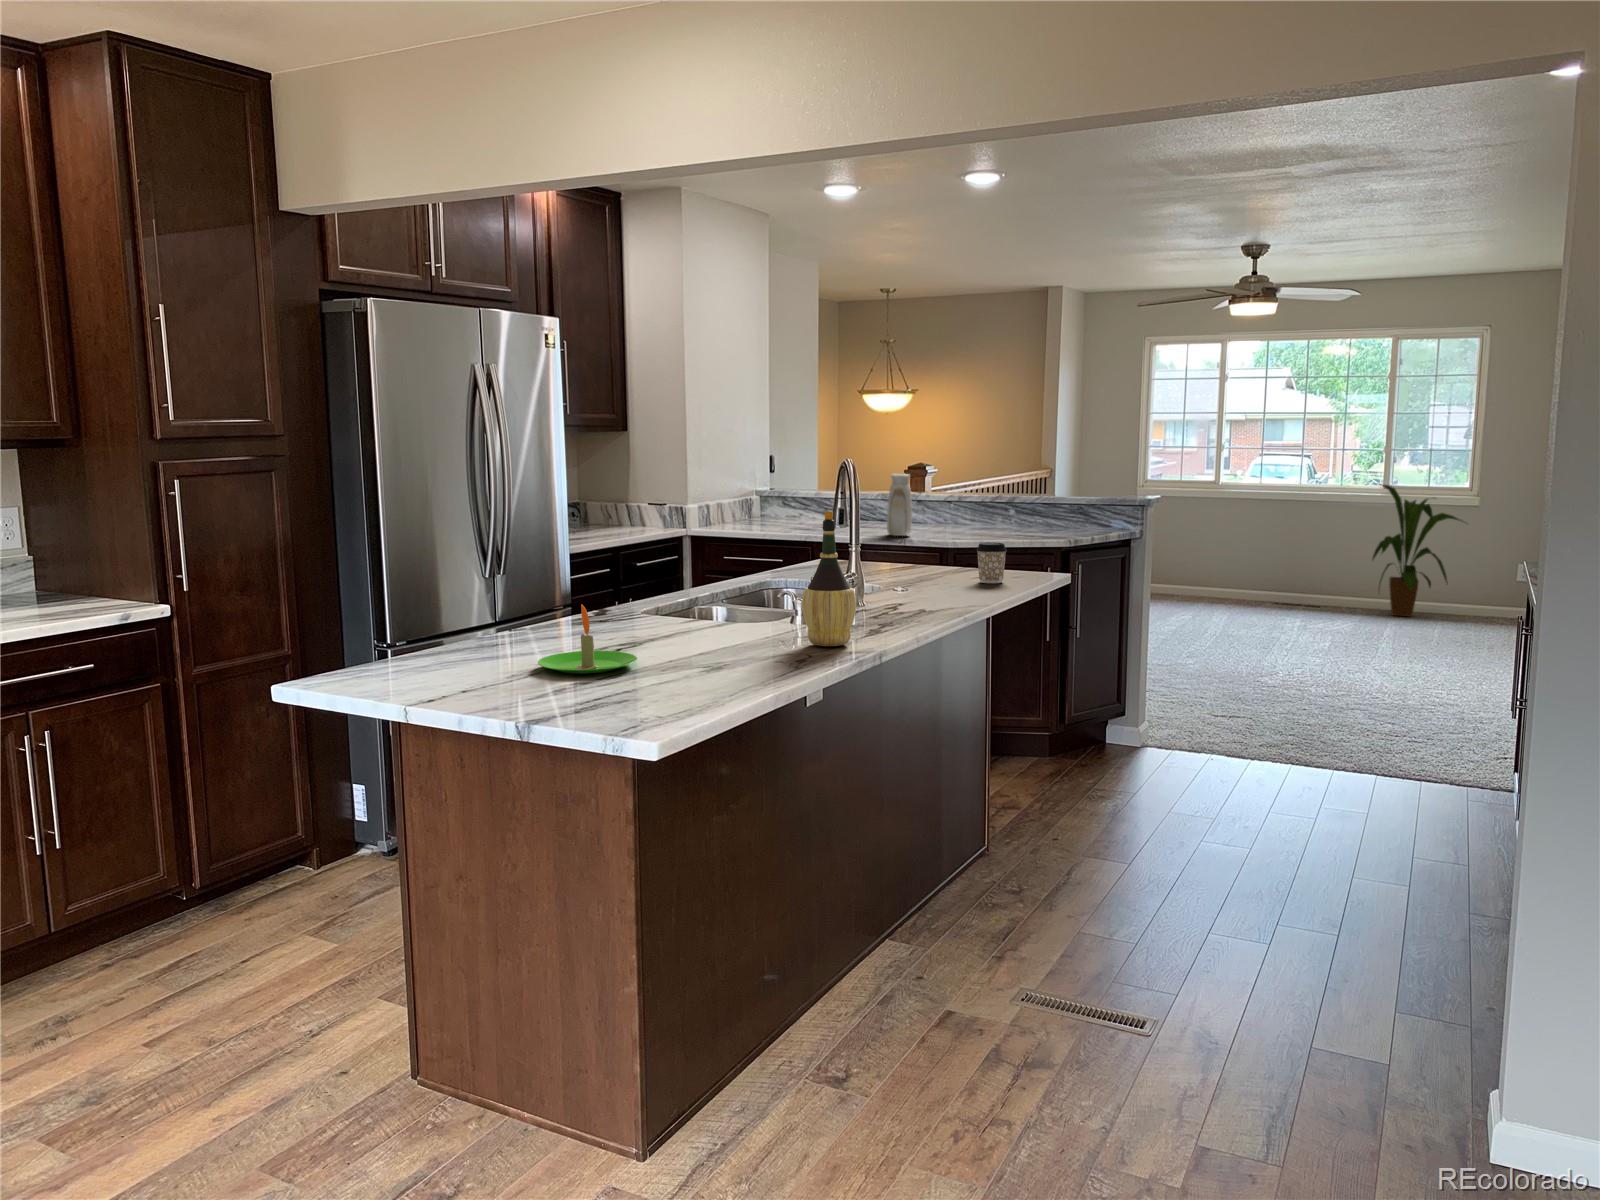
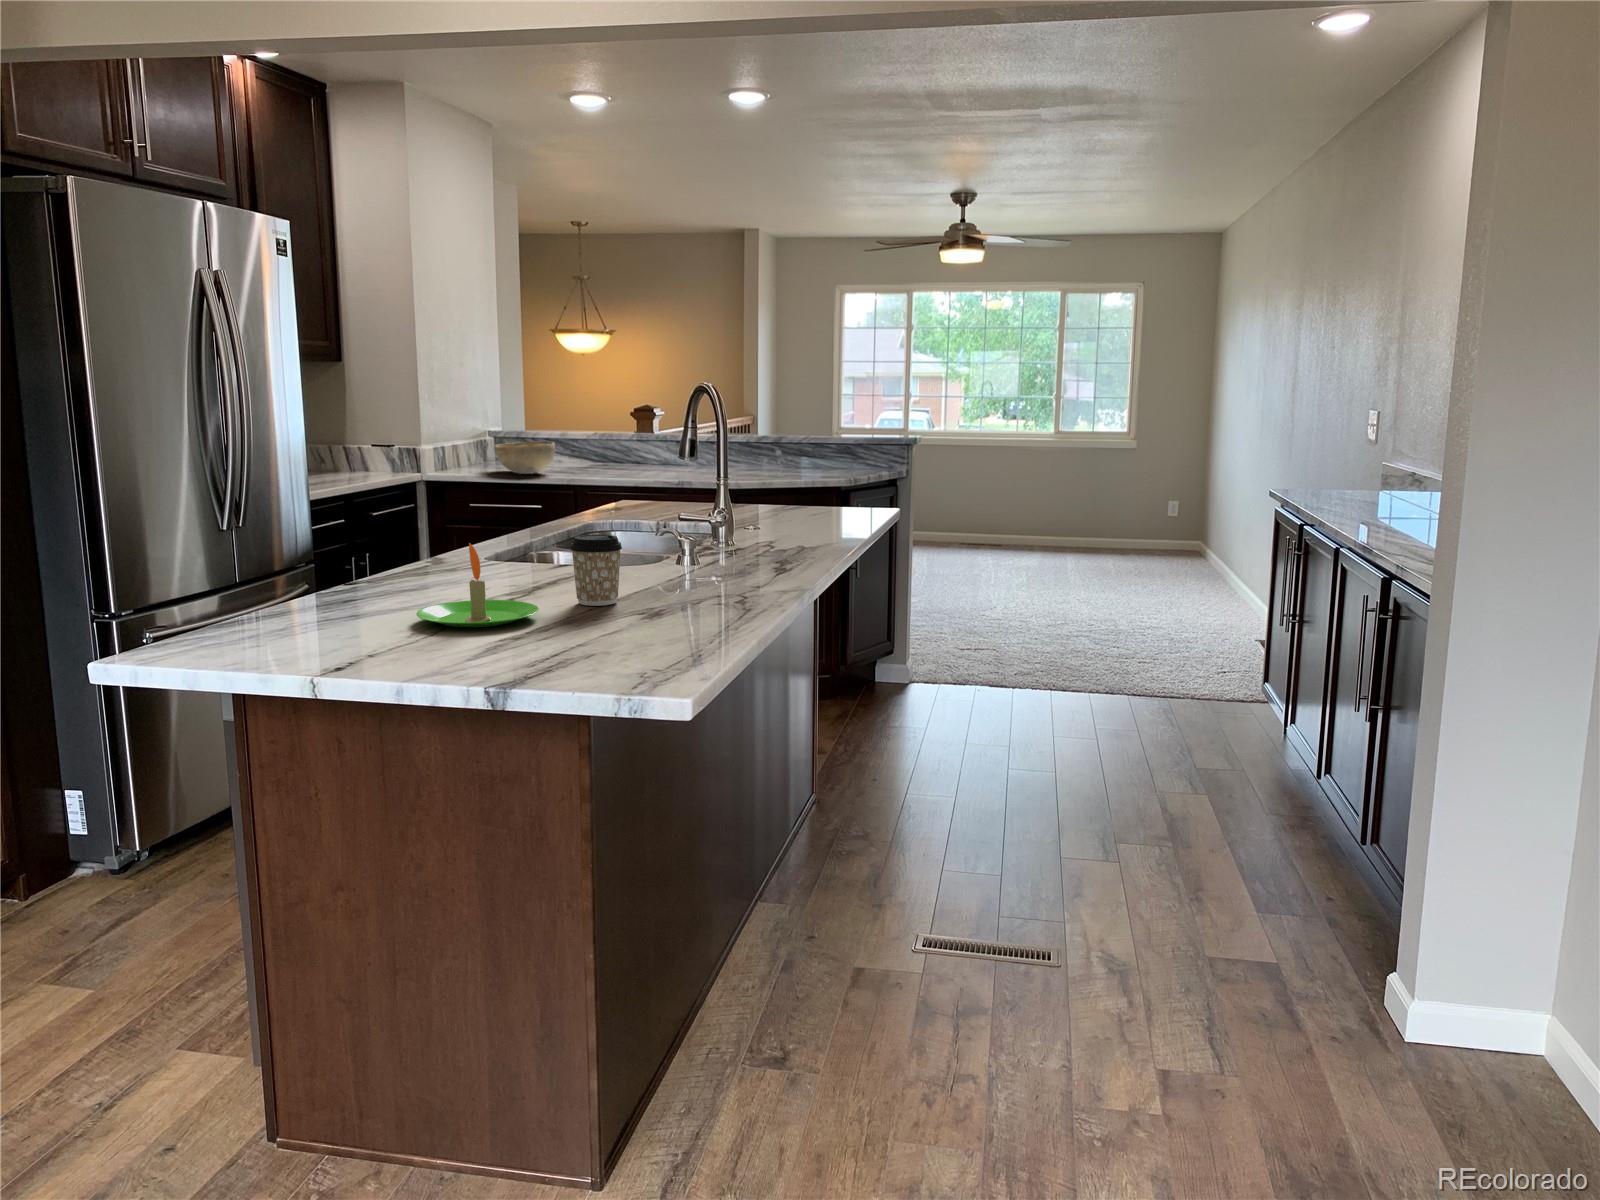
vase: present [887,474,912,536] -> none [645,412,671,478]
house plant: present [1372,483,1462,617] -> none [1048,429,1130,551]
decorative bowl: none [750,501,804,531] -> present [495,441,555,474]
wine bottle: present [802,511,856,646] -> none [700,433,760,585]
coffee cup: present [977,542,1007,583] -> present [570,535,622,606]

